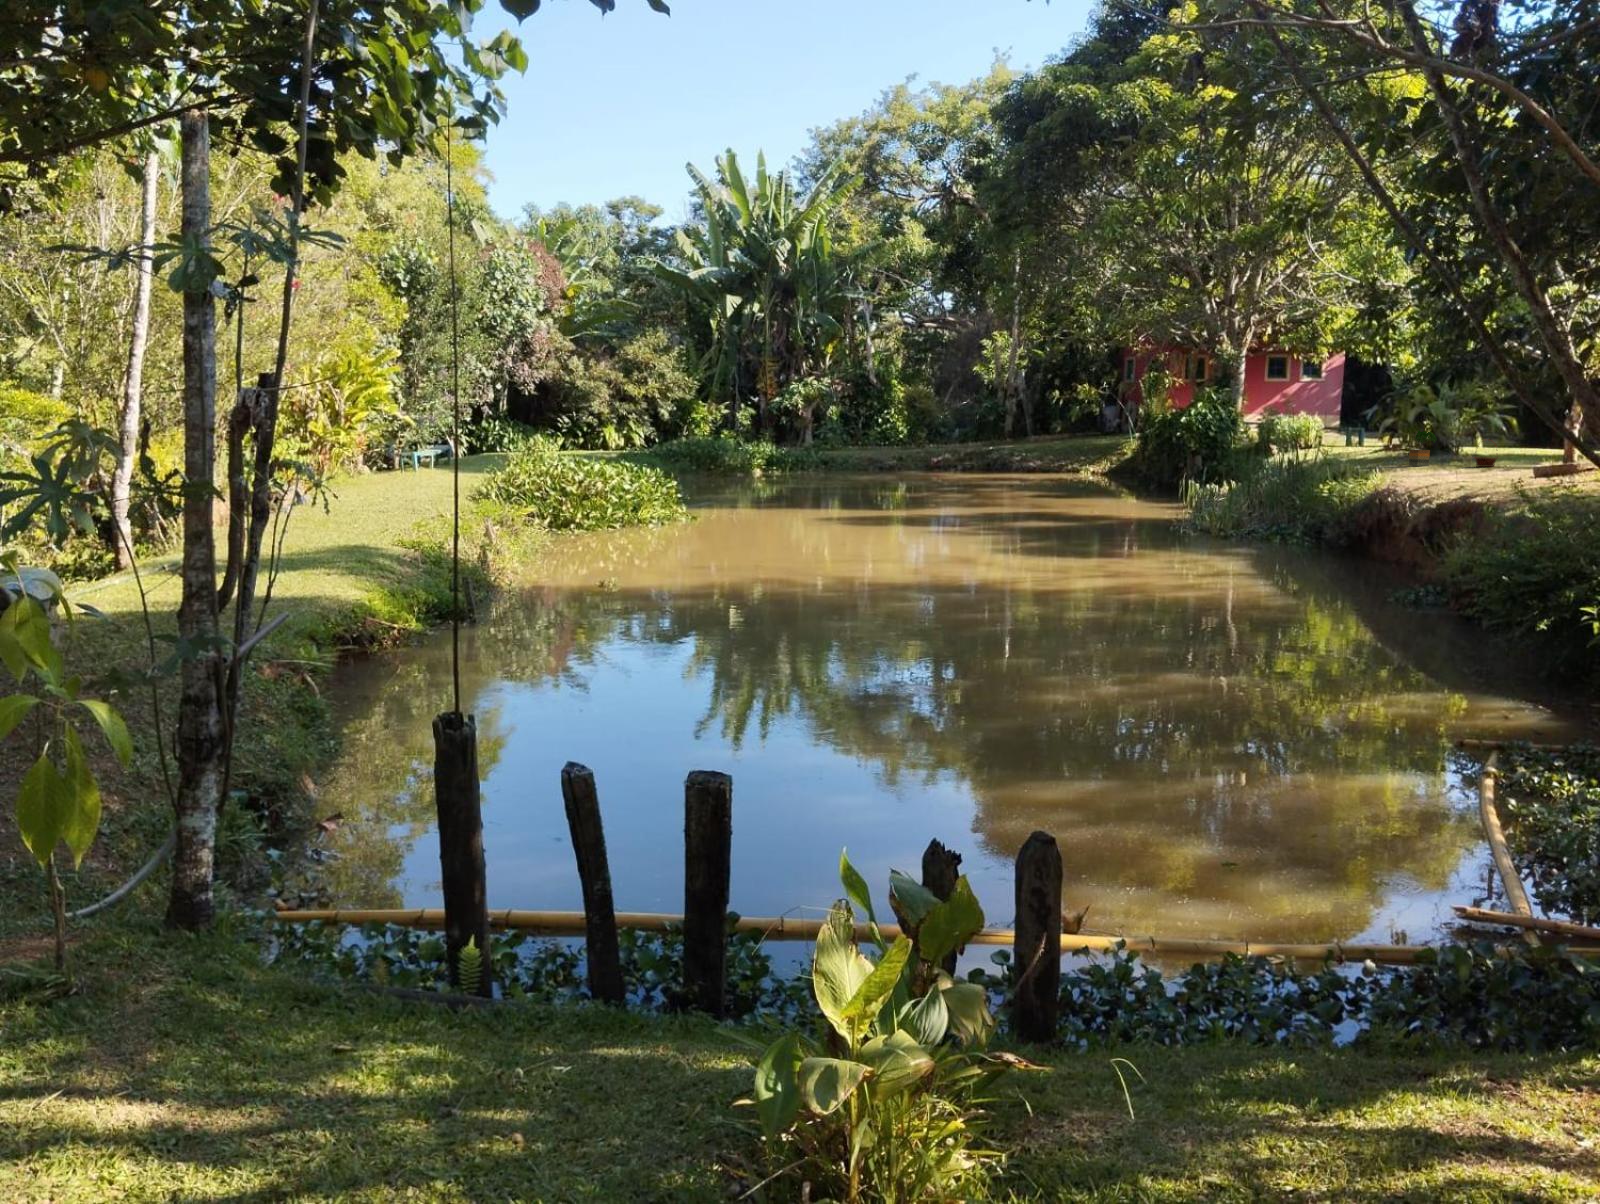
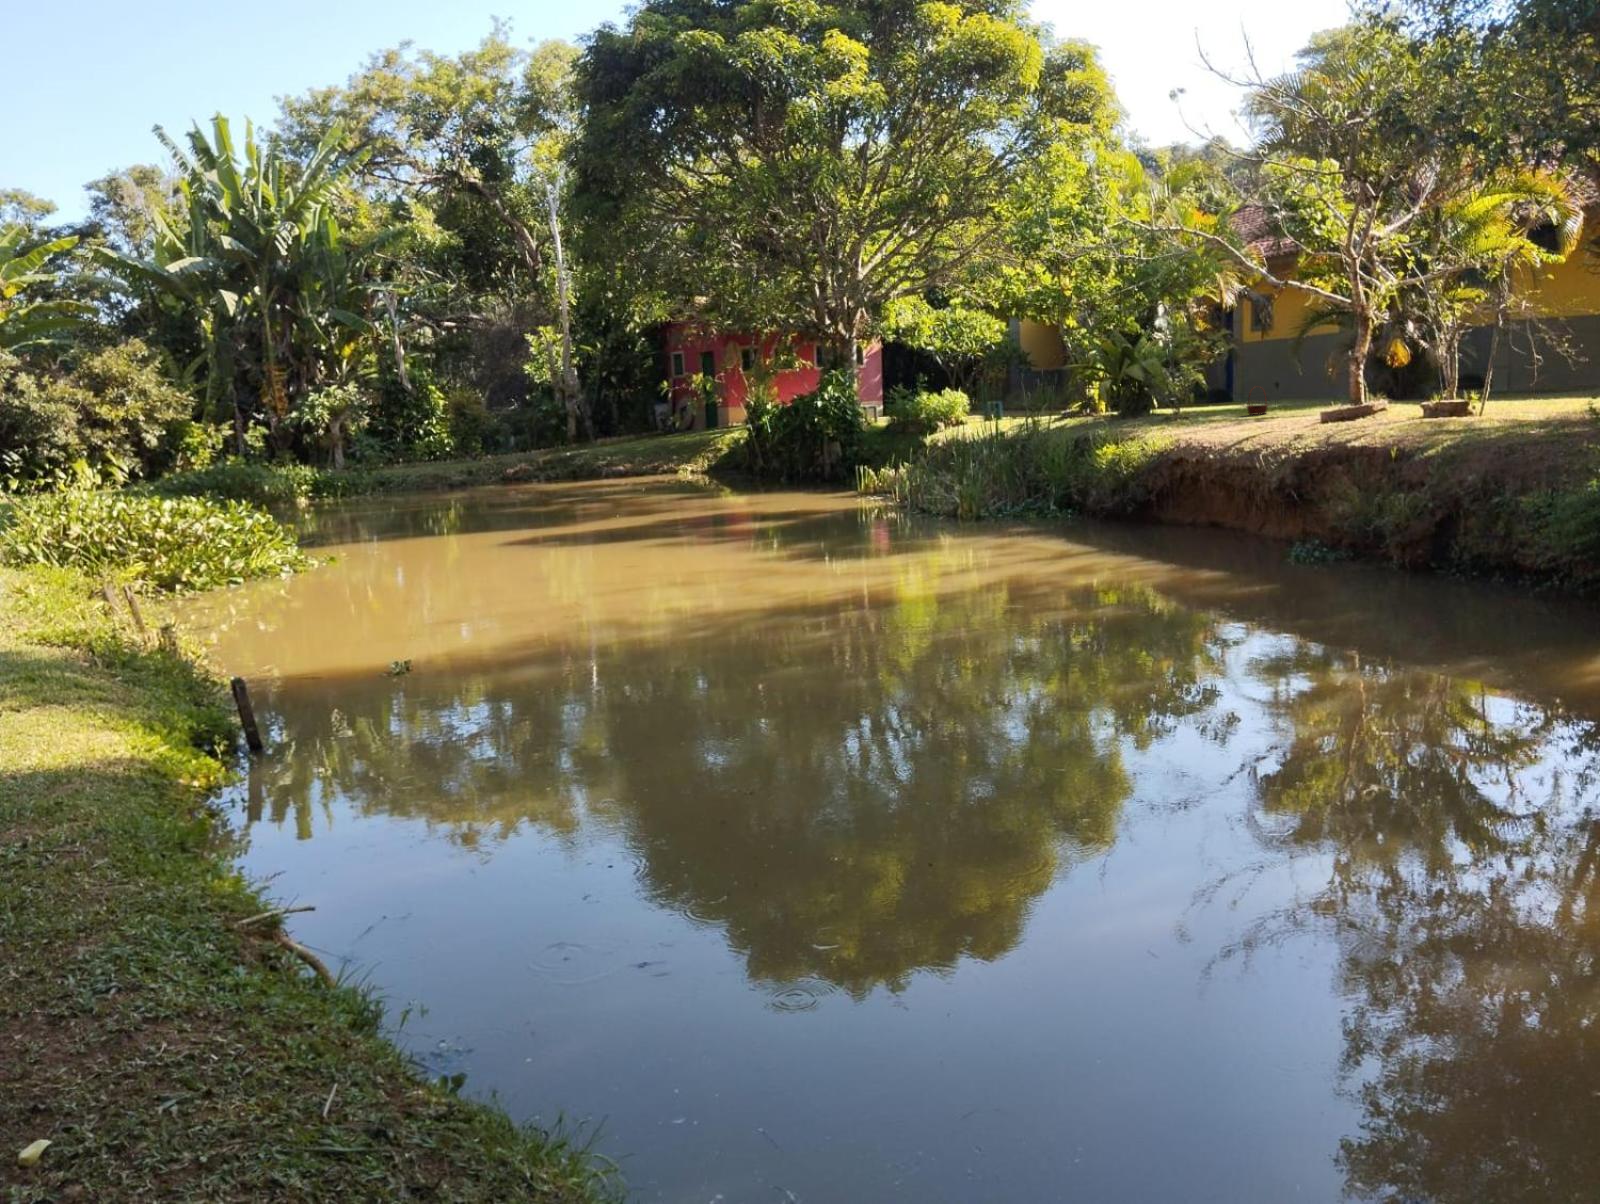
potted tree: present [1409,431,1436,466] -> none [1160,382,1192,421]

